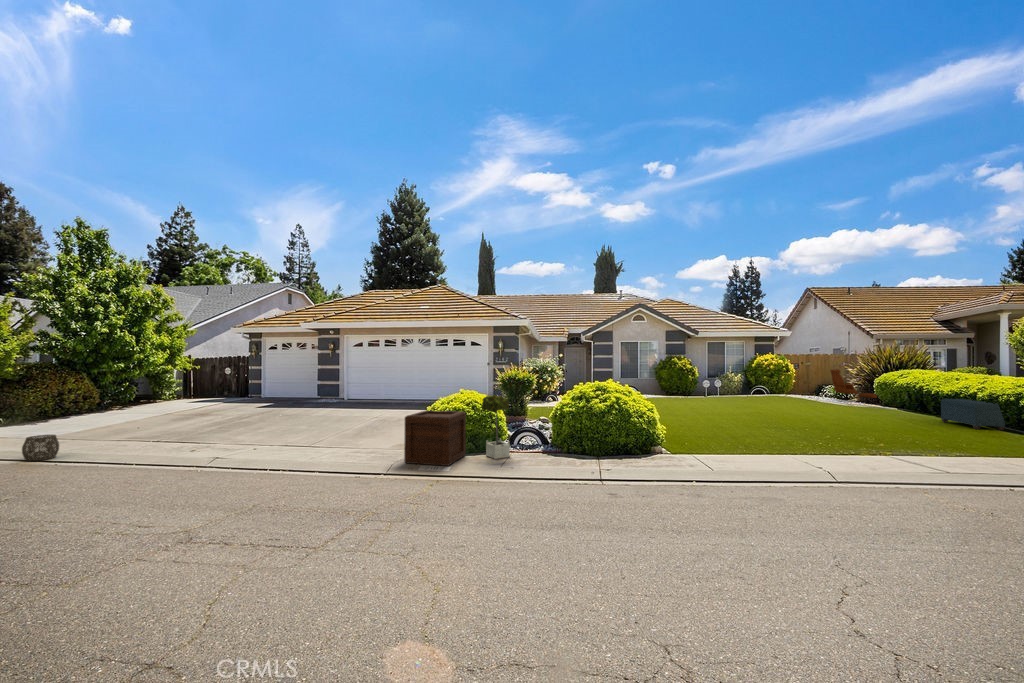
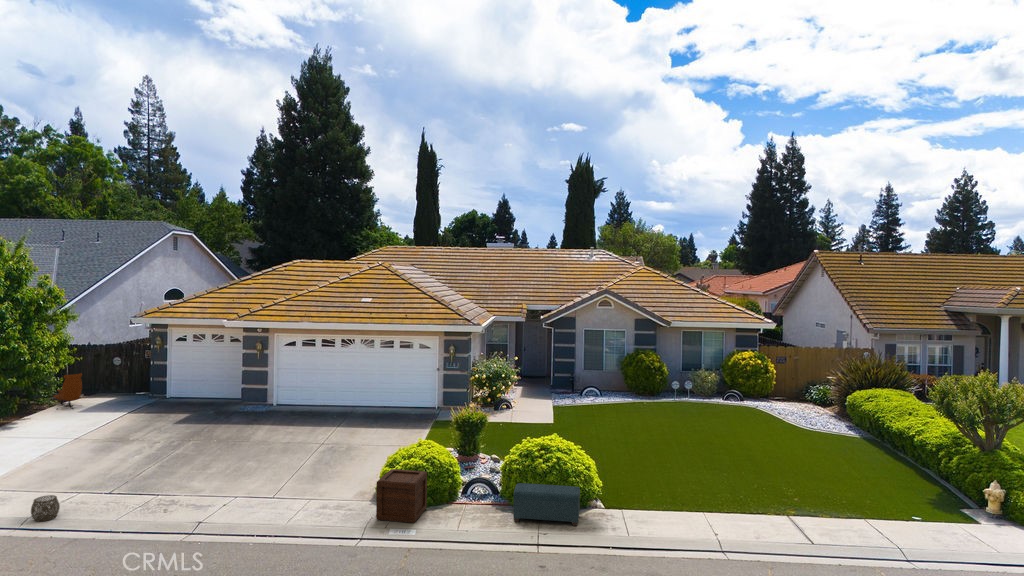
lounge chair: present [830,369,877,402] -> present [53,373,82,409]
potted tree: present [482,395,510,459] -> none [441,458,465,513]
bench: present [941,399,1005,430] -> present [513,483,580,526]

